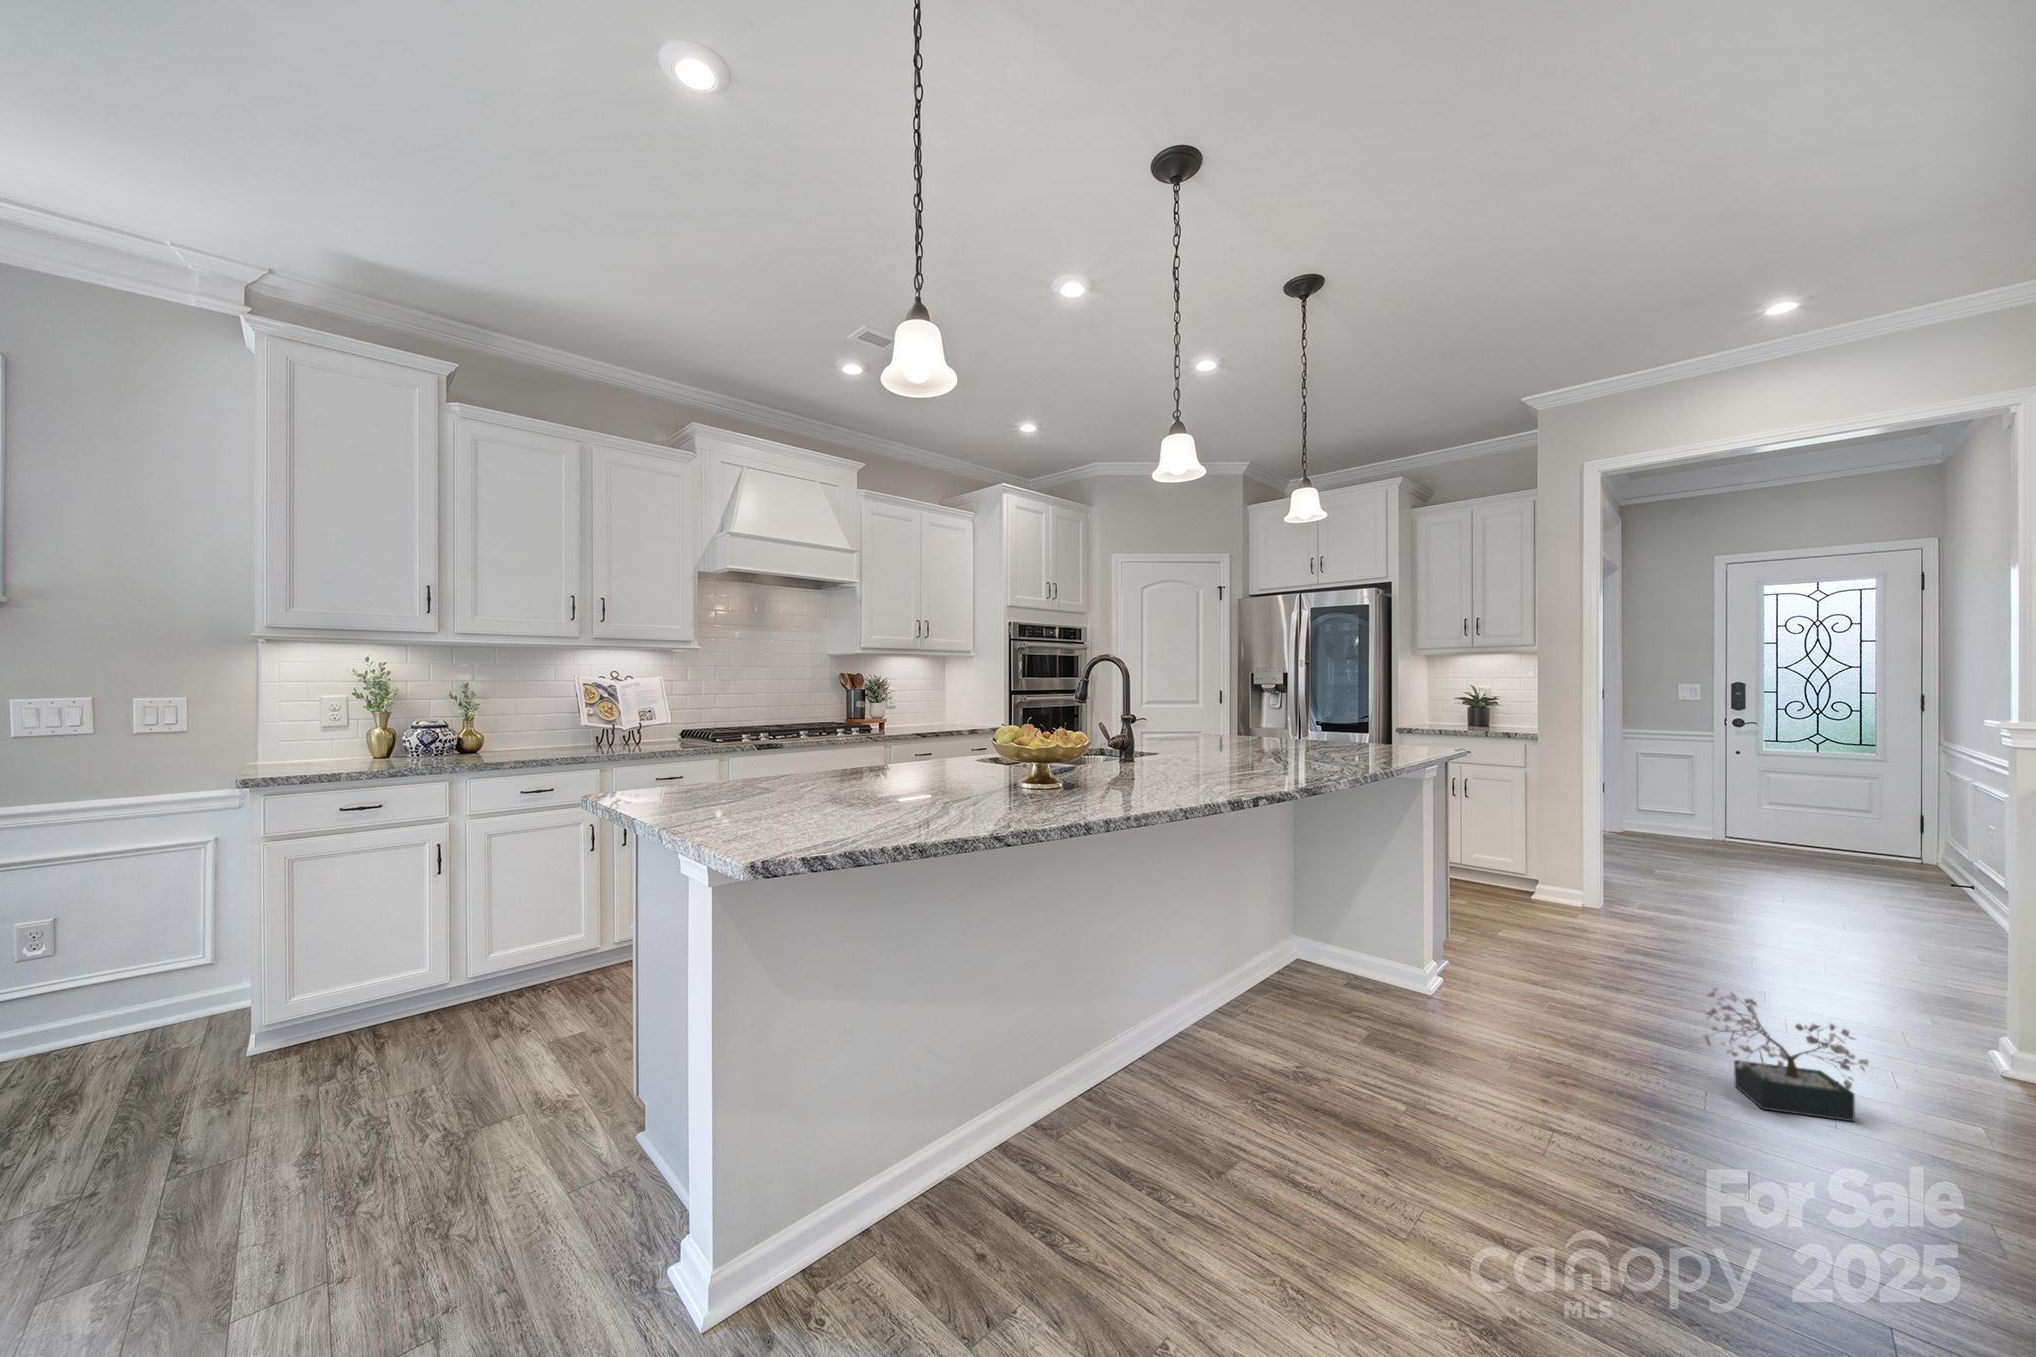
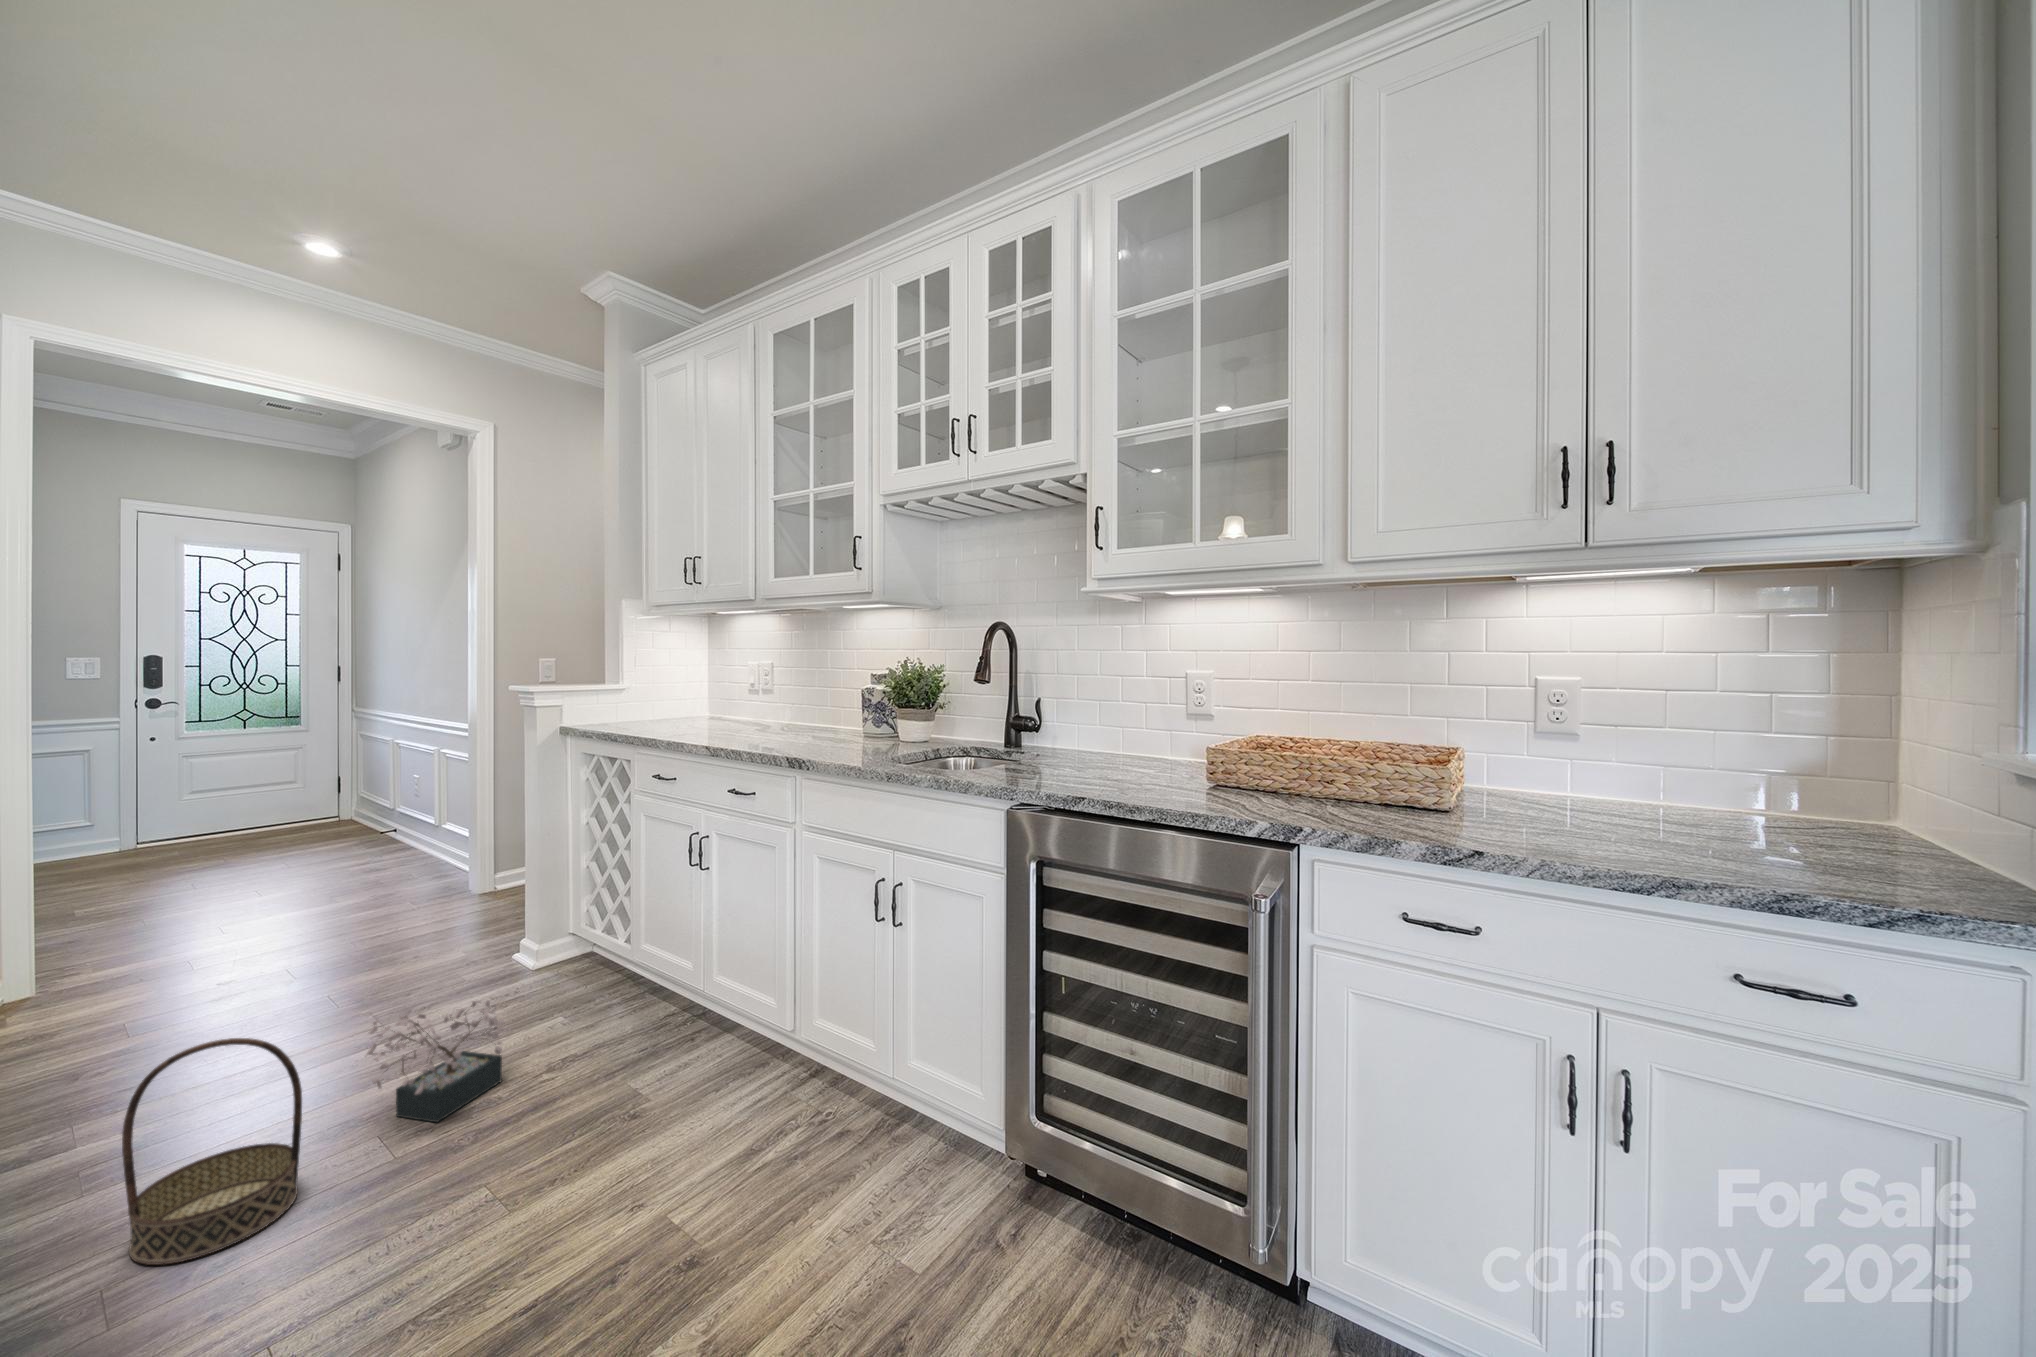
basket: none [1530,934,1632,1085] -> present [122,1038,302,1265]

